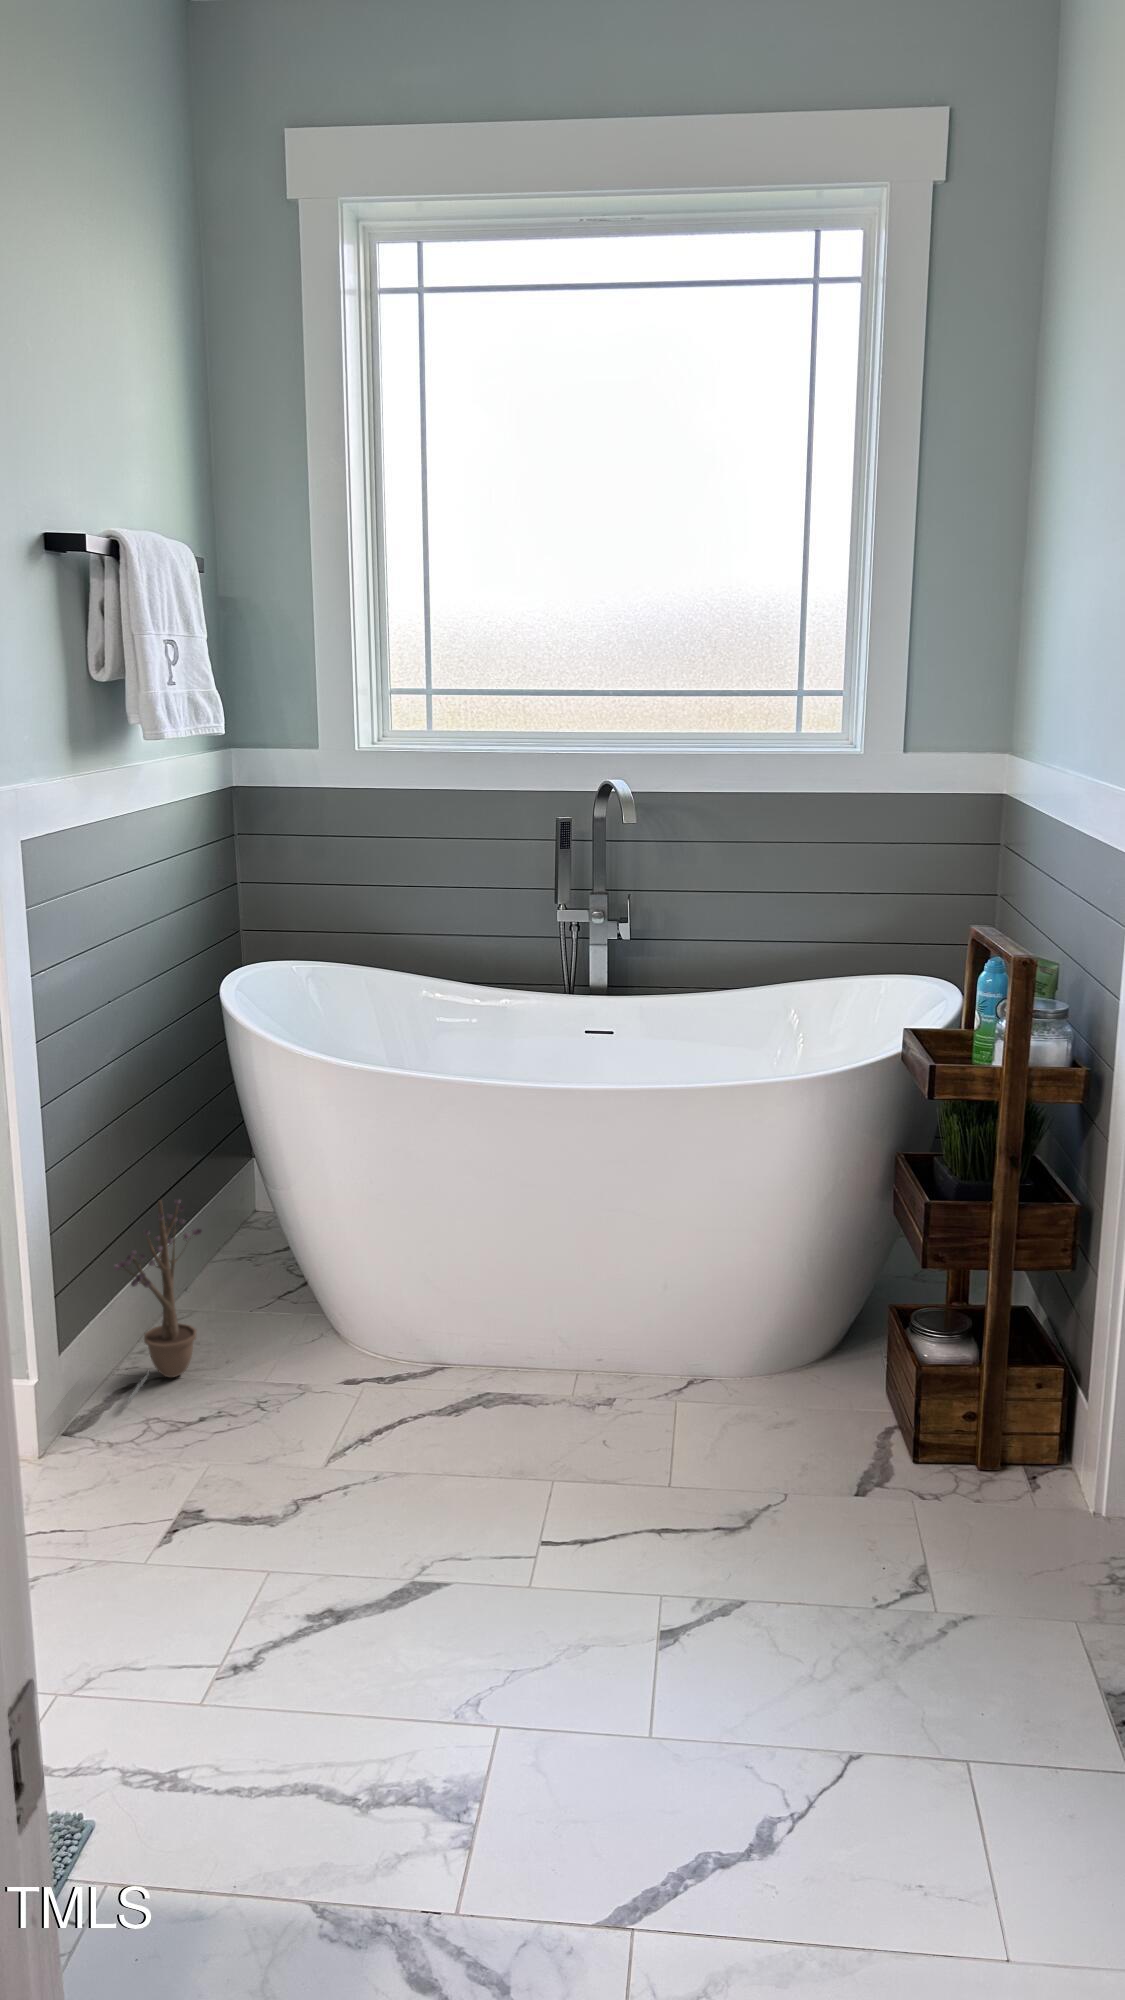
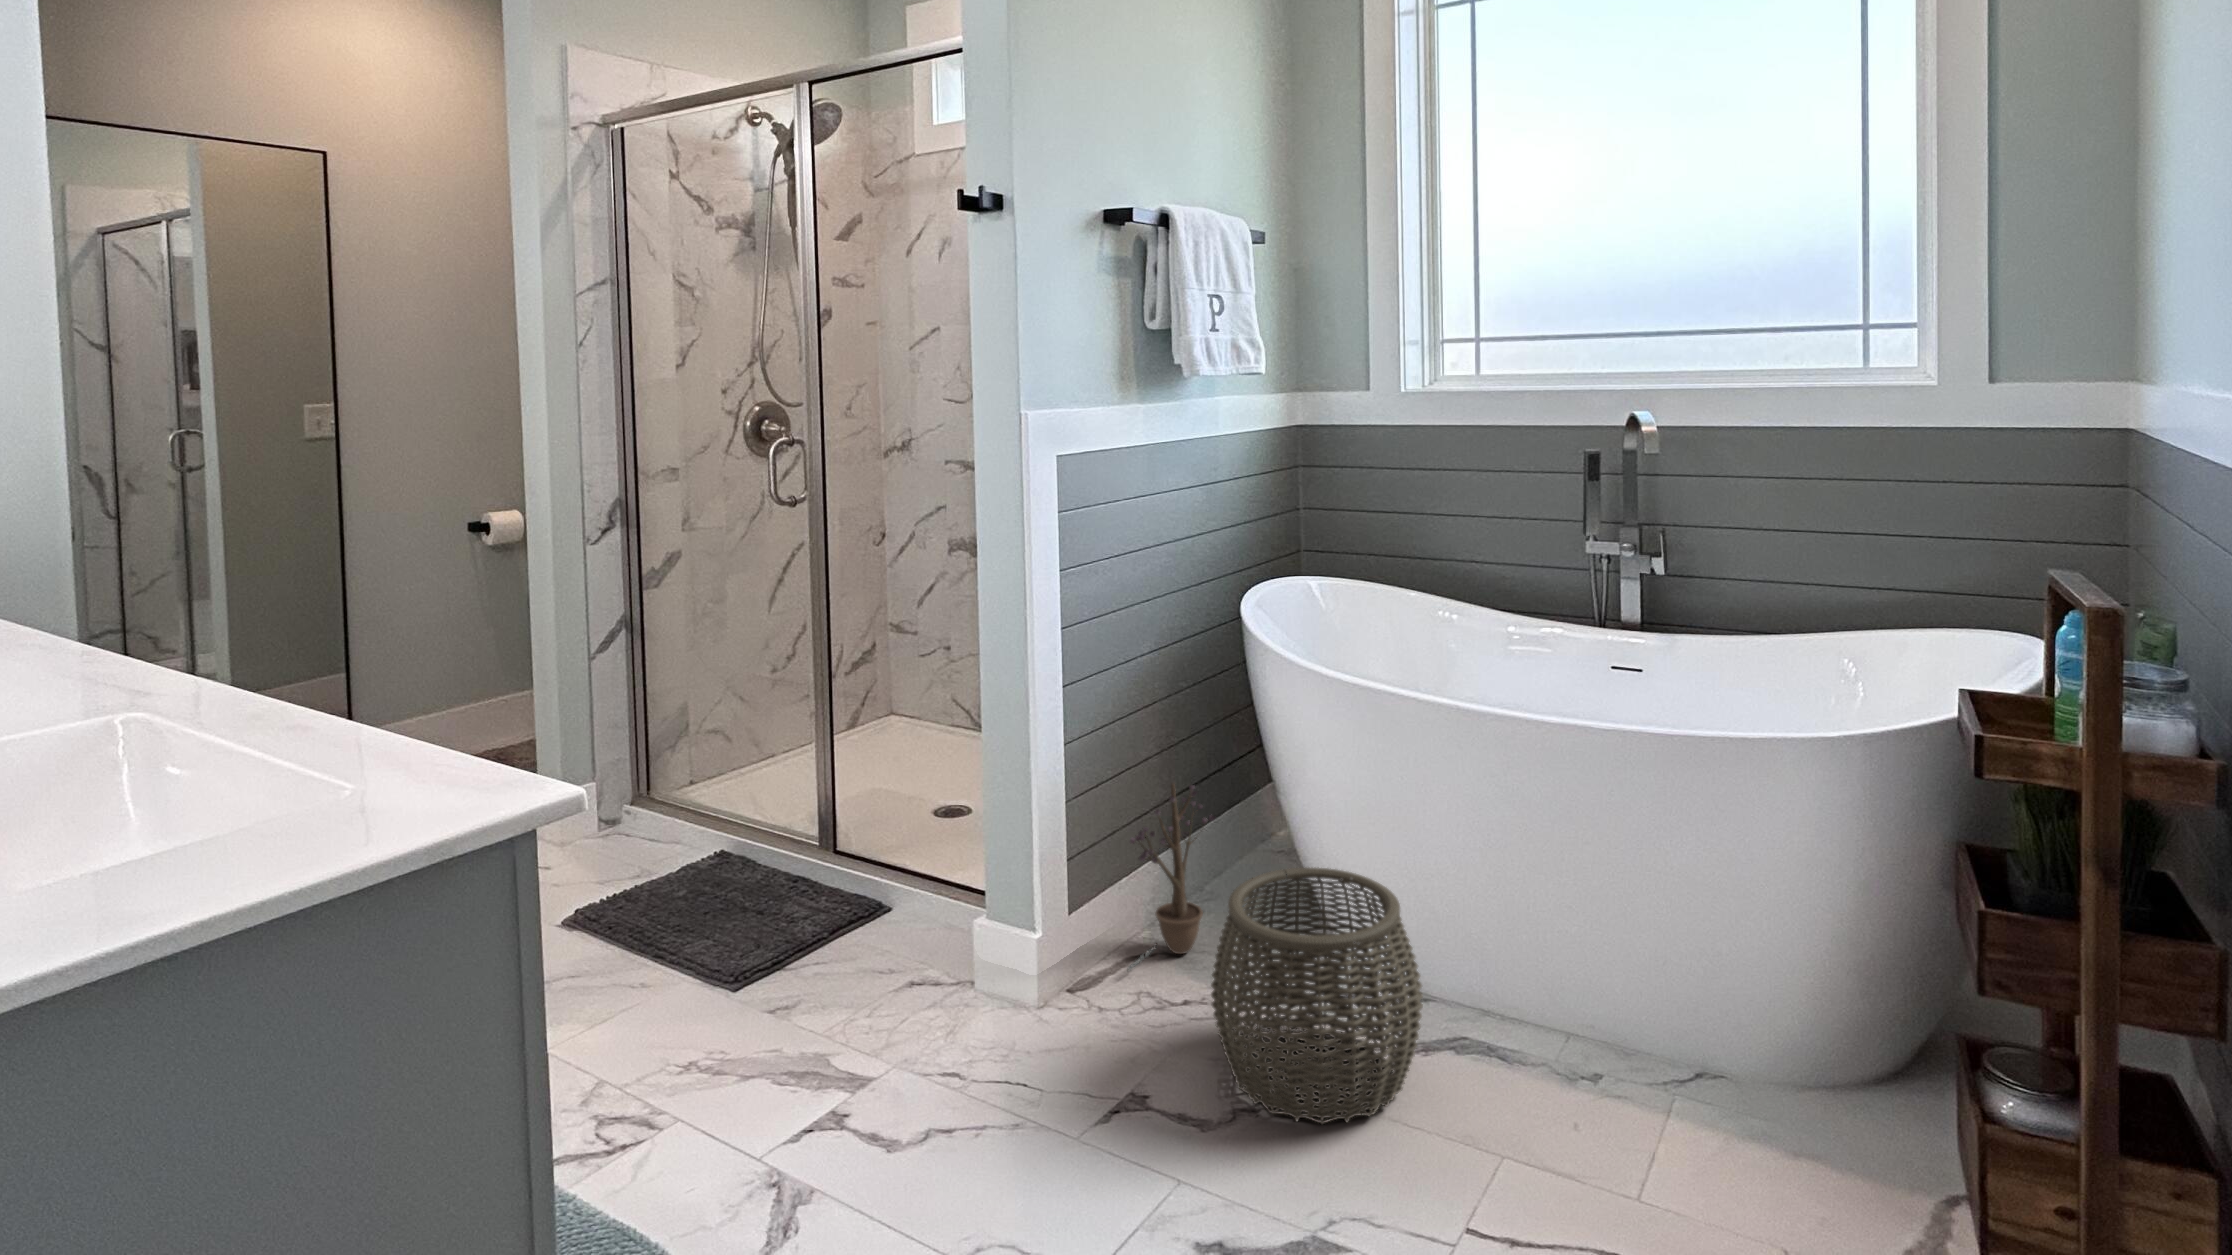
woven basket: none [255,1260,468,1496] -> present [1211,868,1423,1124]

